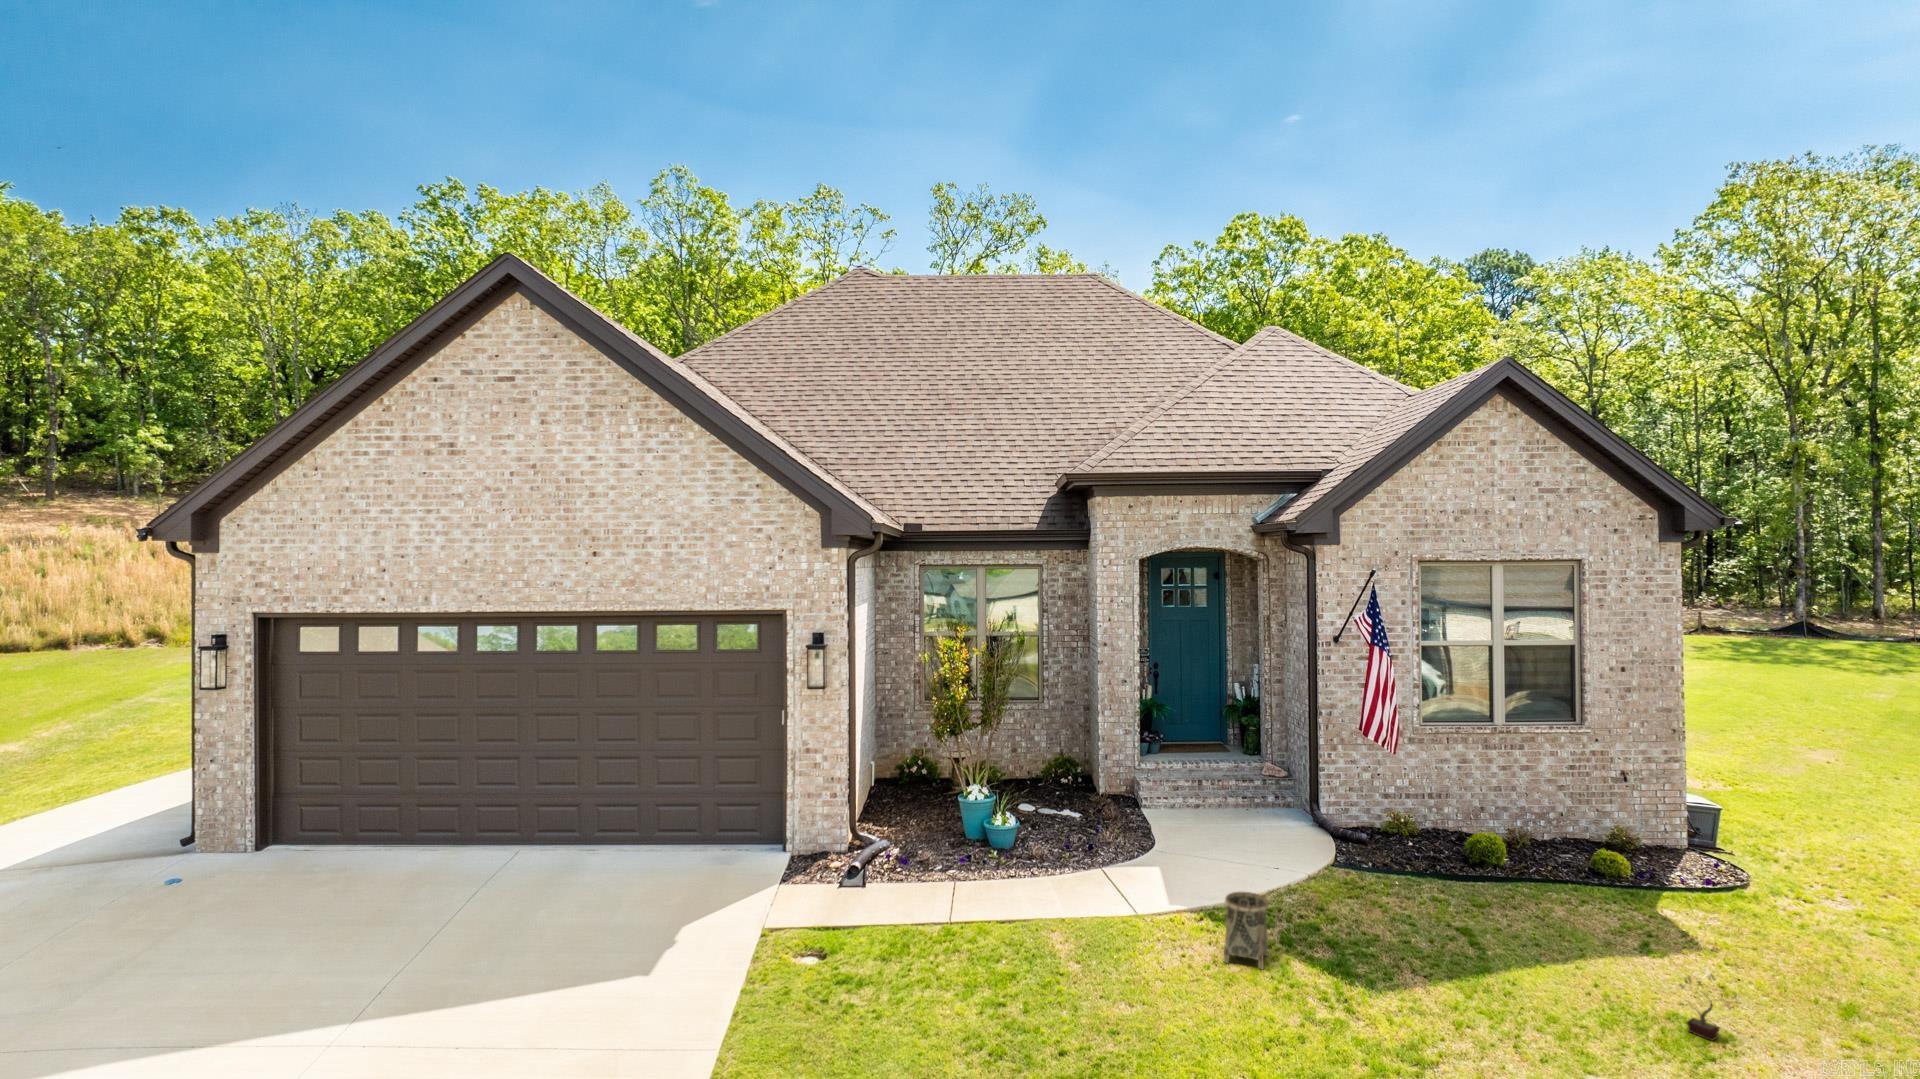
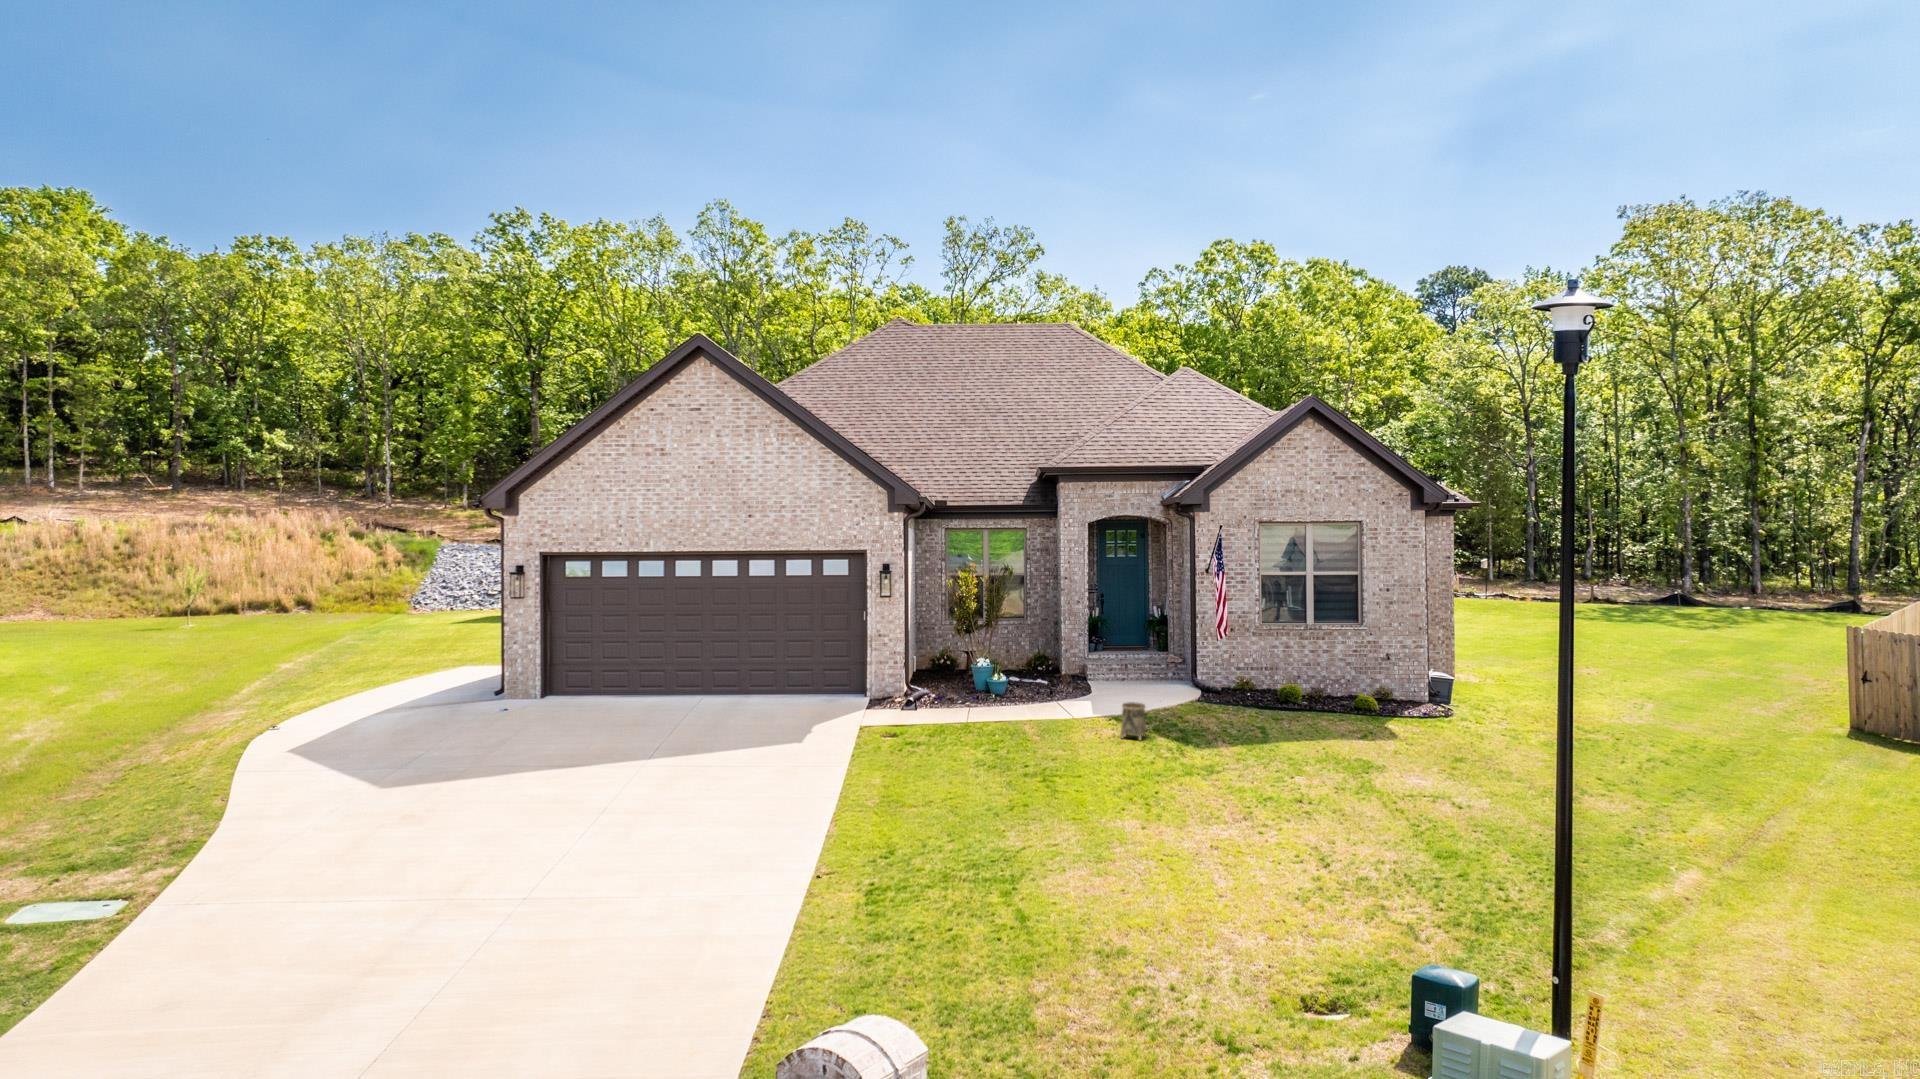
potted plant: present [1680,974,1741,1041] -> none [1349,728,1375,762]

